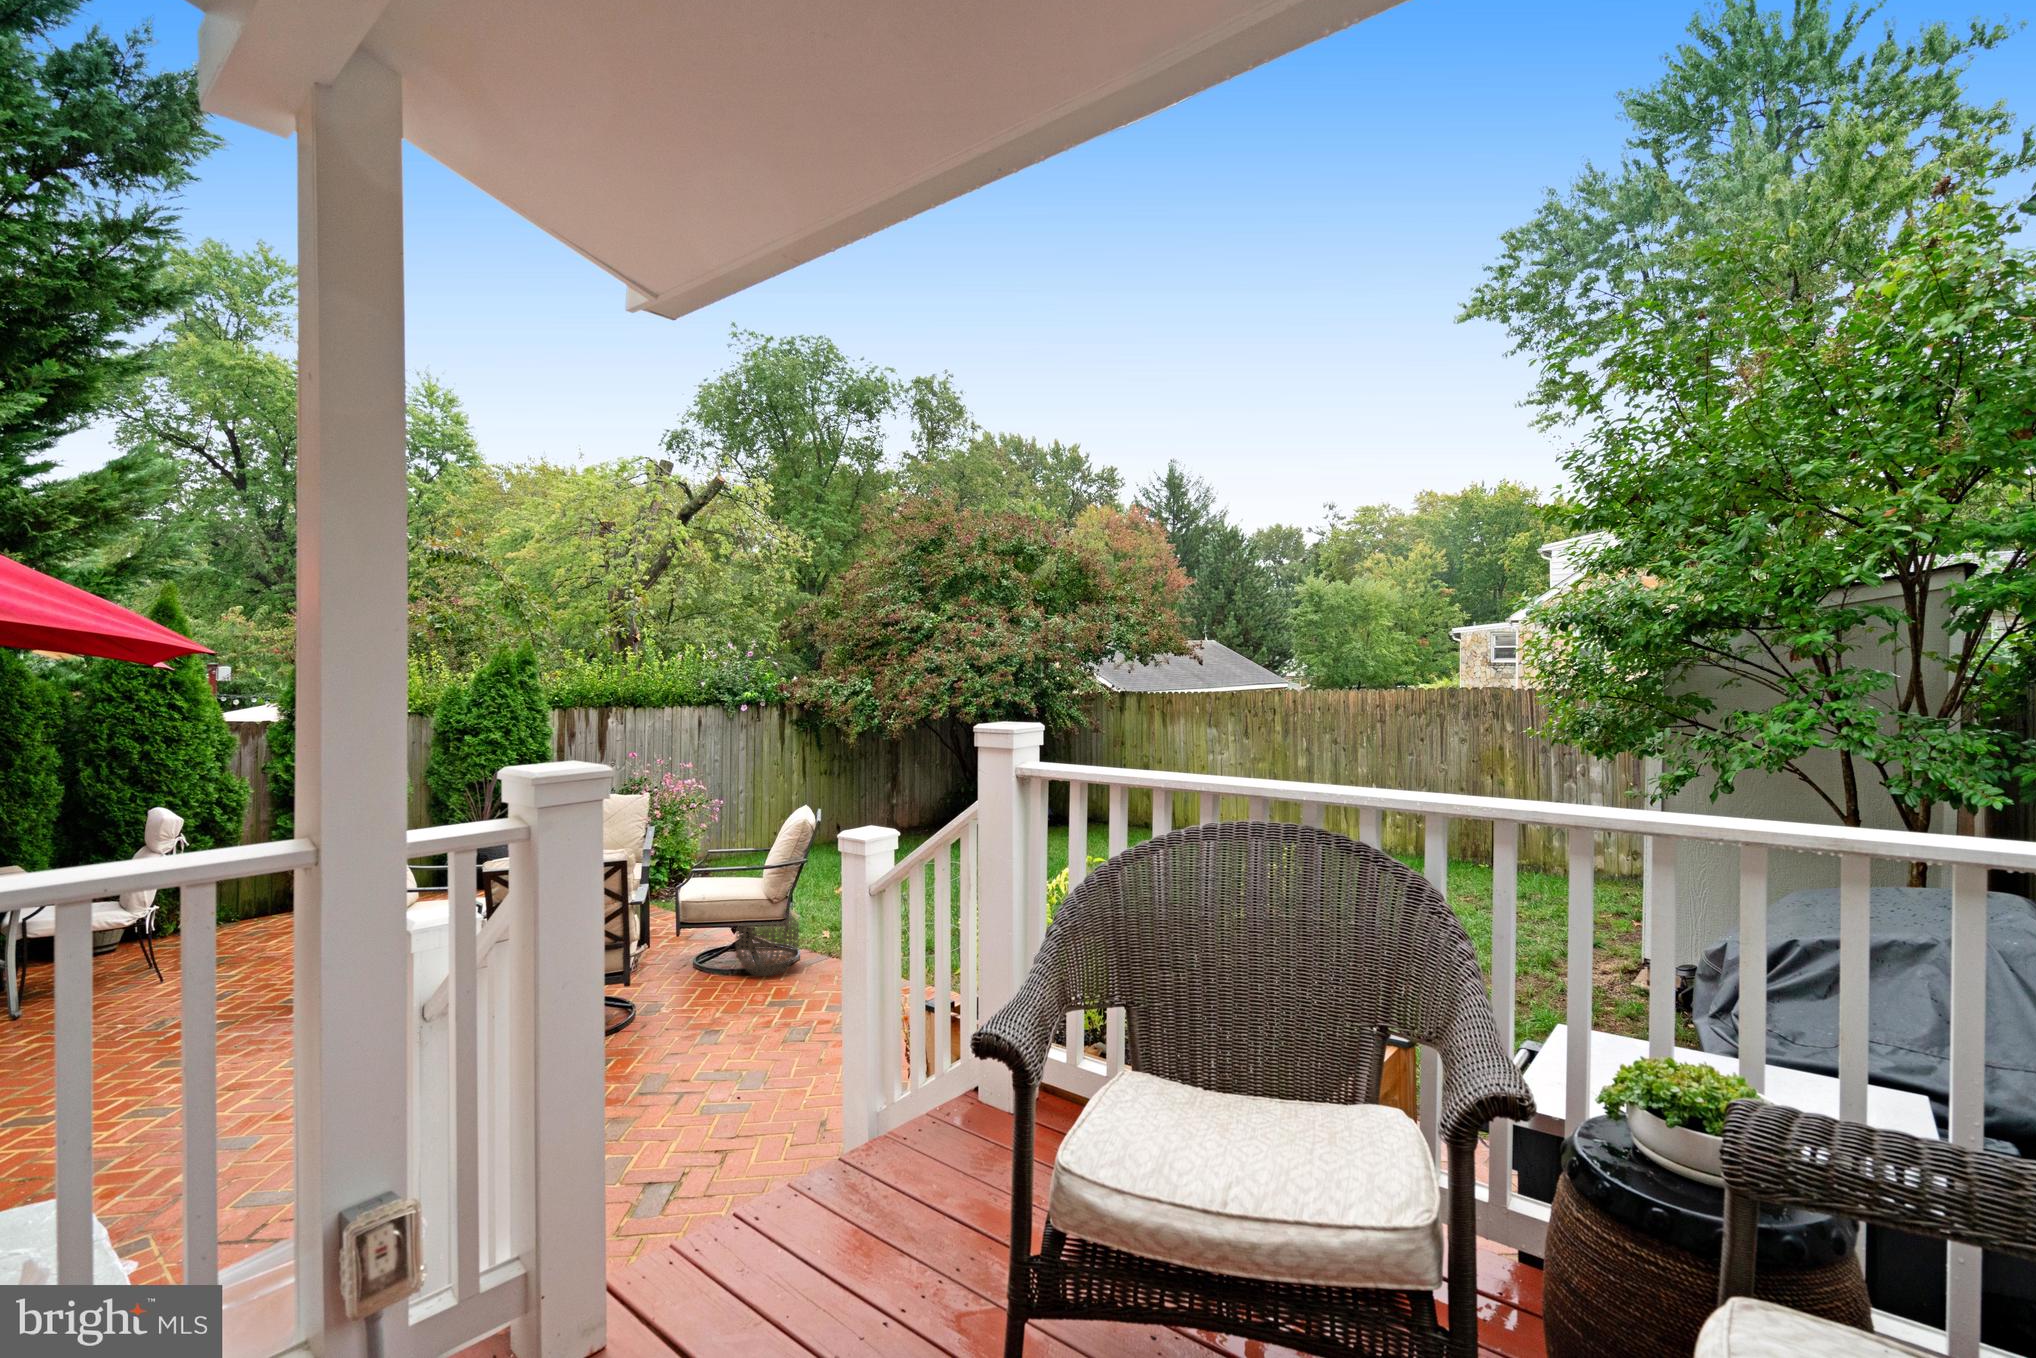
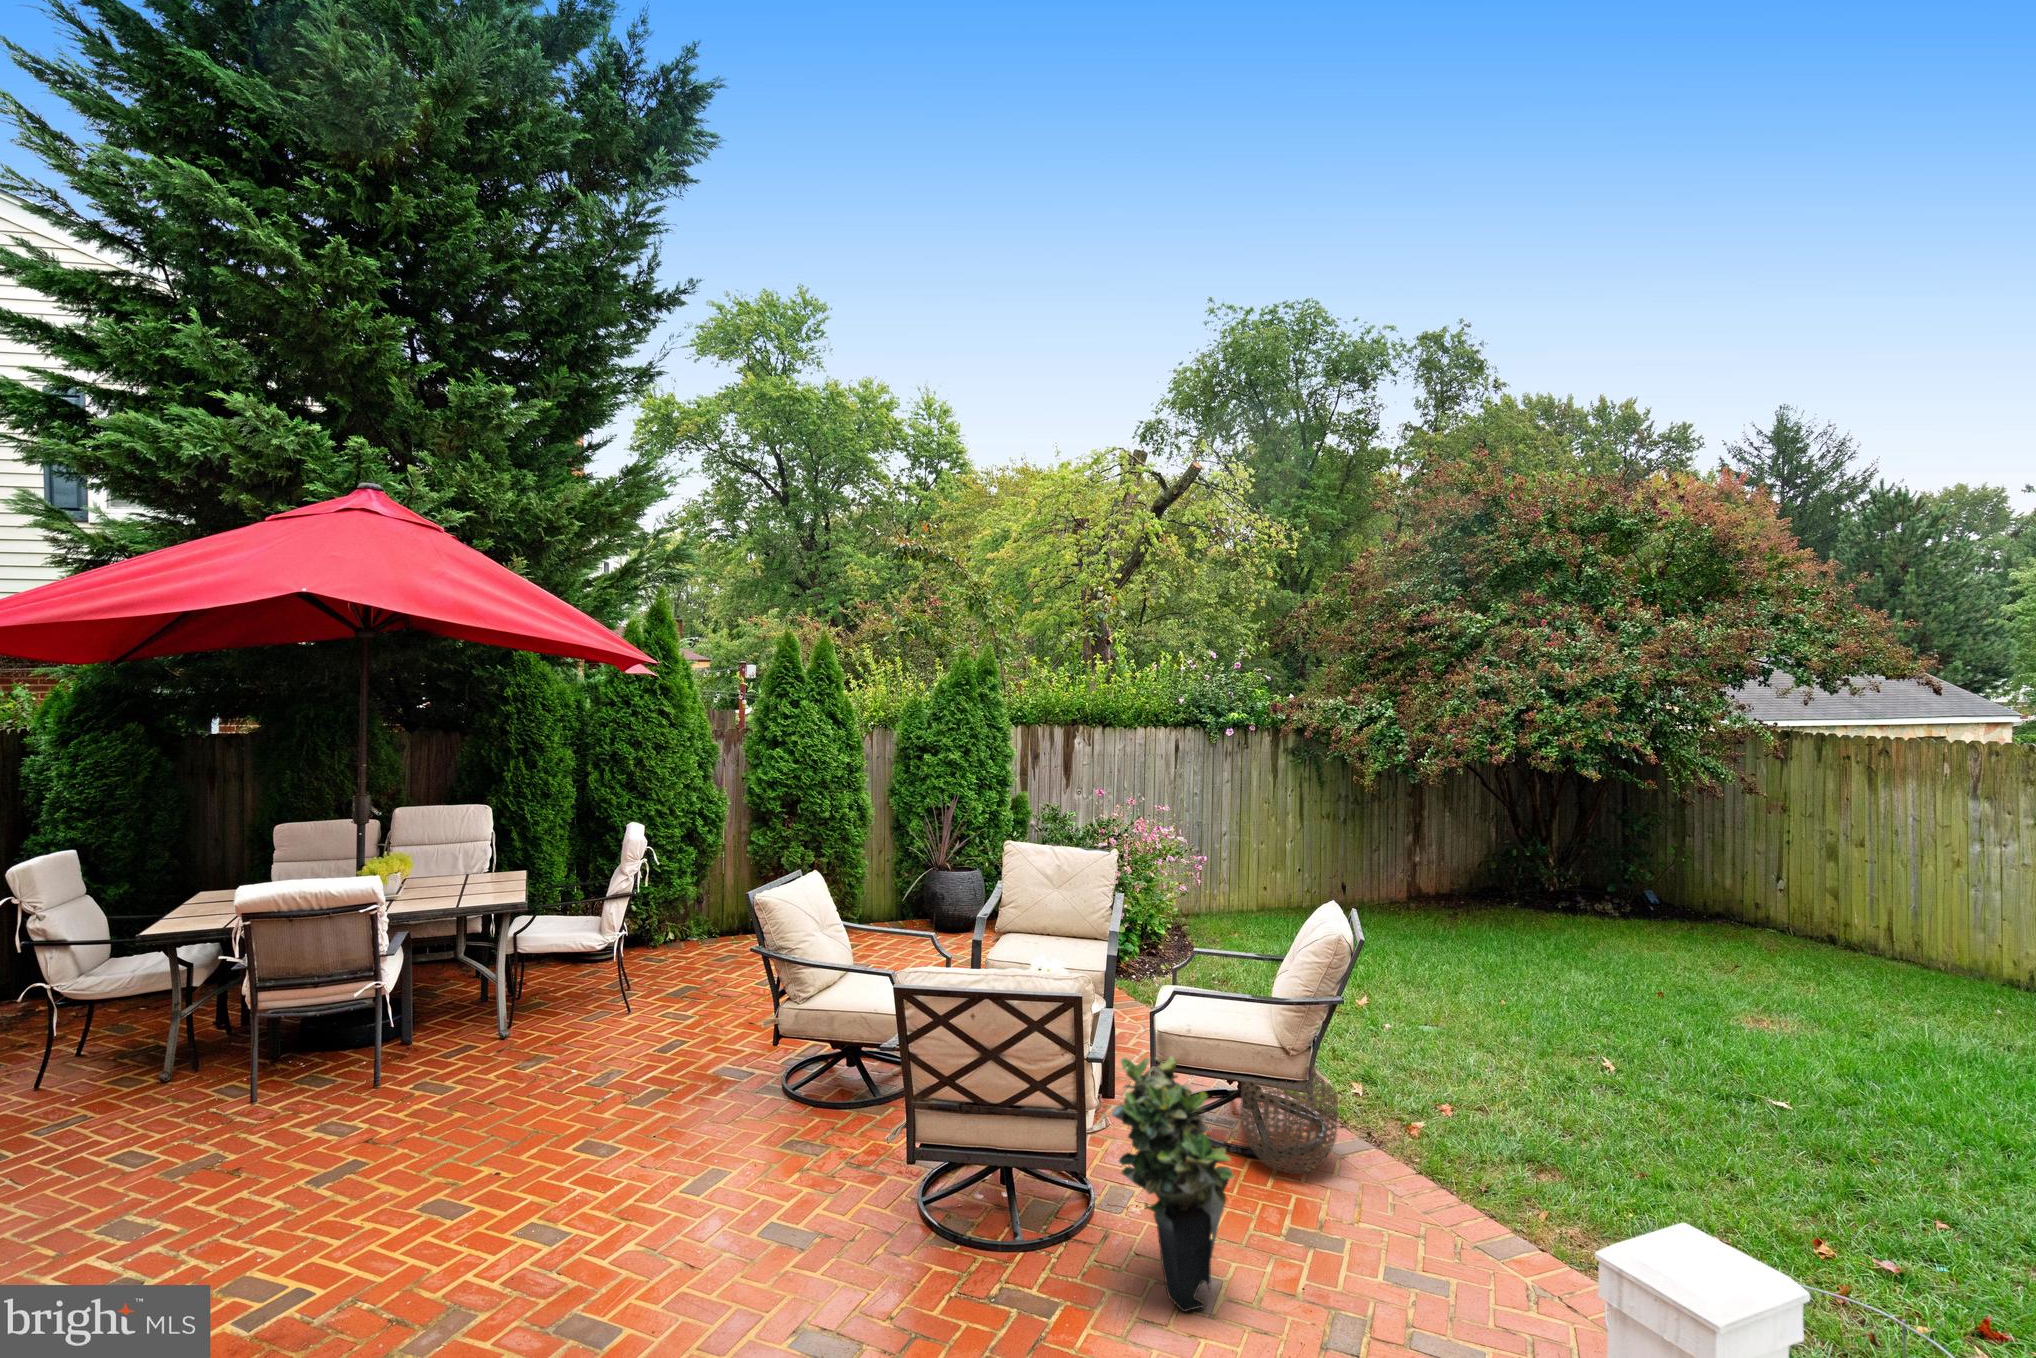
potted plant: none [642,892,722,1036] -> present [1112,1056,1234,1312]

